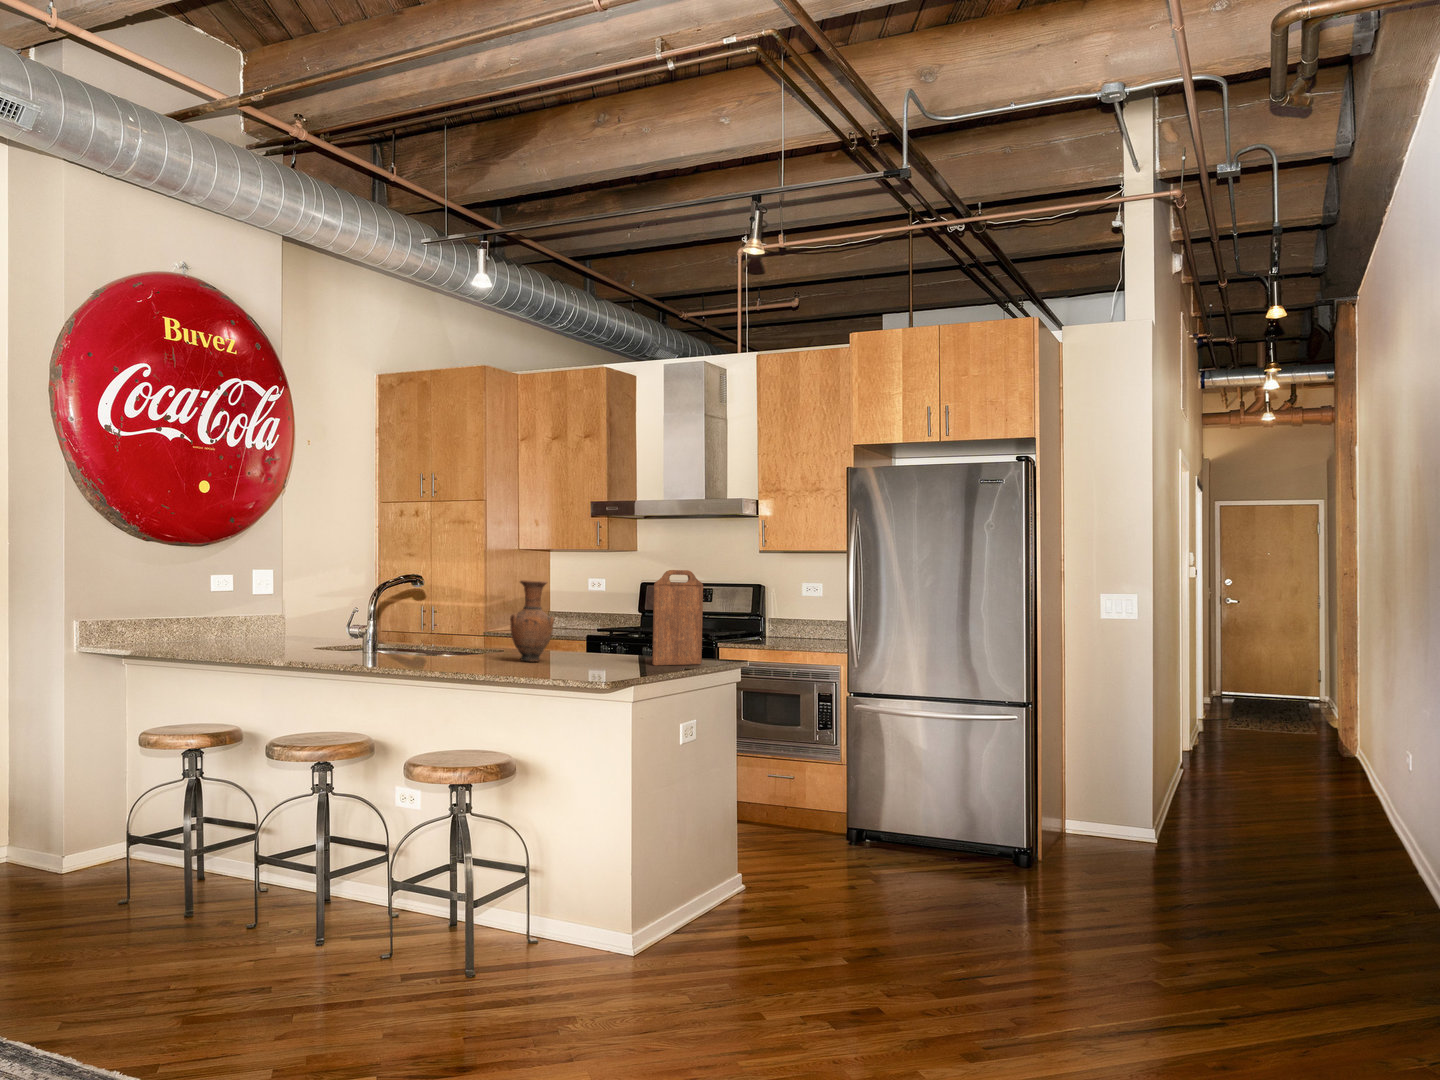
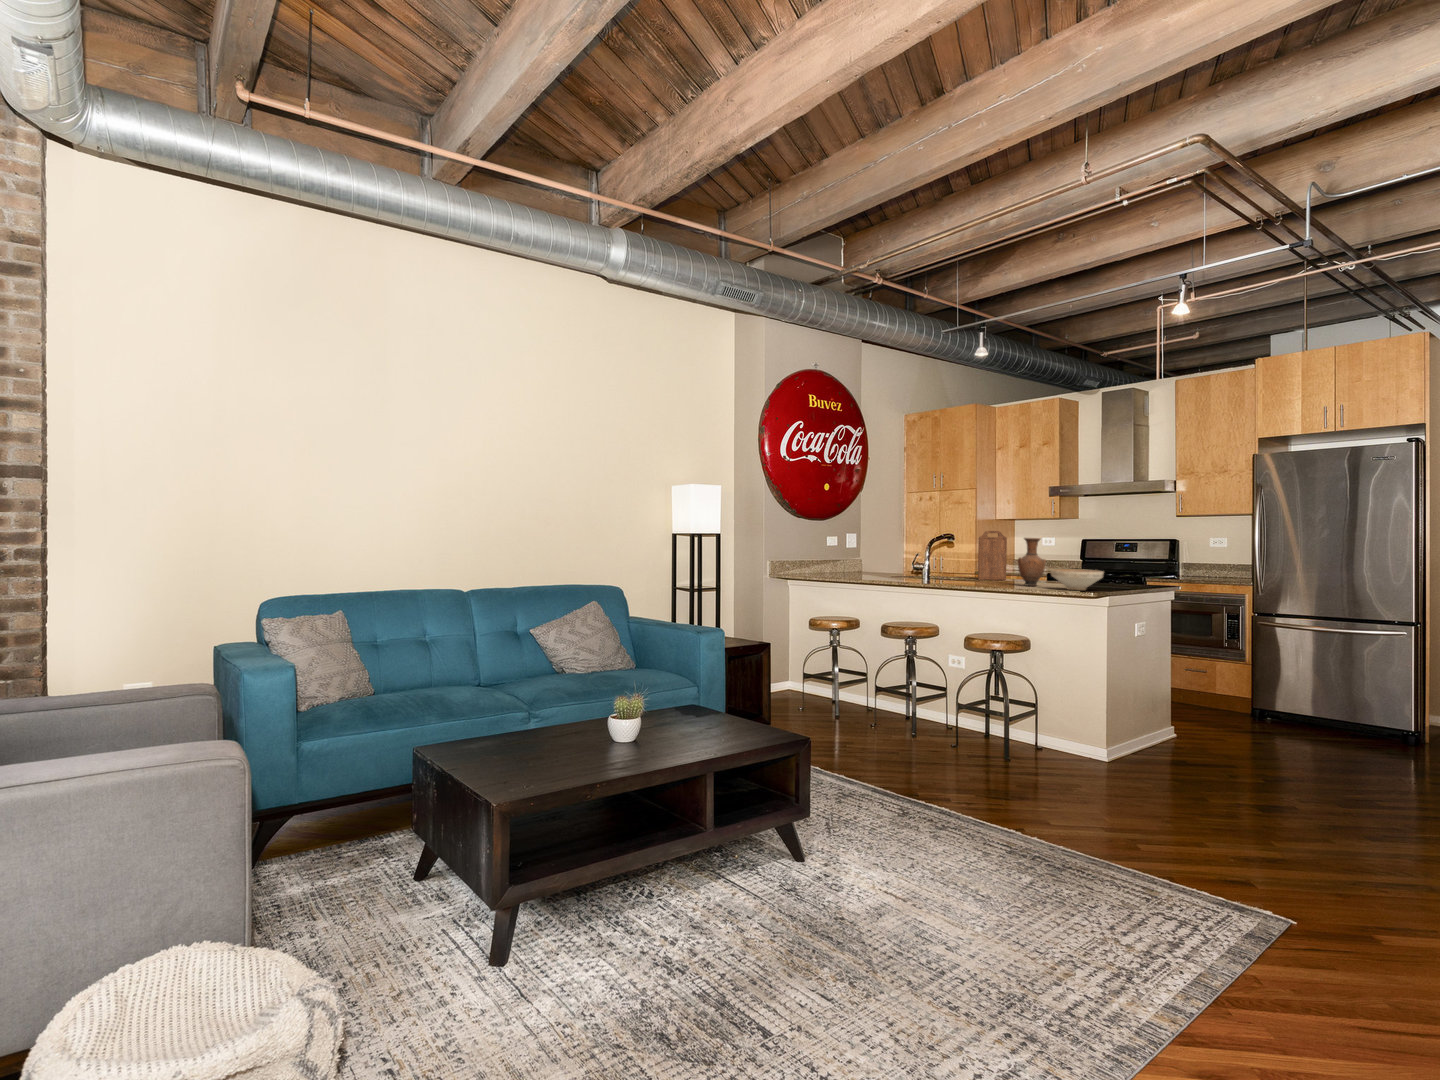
cutting board: present [652,570,703,666] -> present [978,531,1007,580]
decorative bowl: none [556,632,636,668] -> present [1051,569,1104,591]

